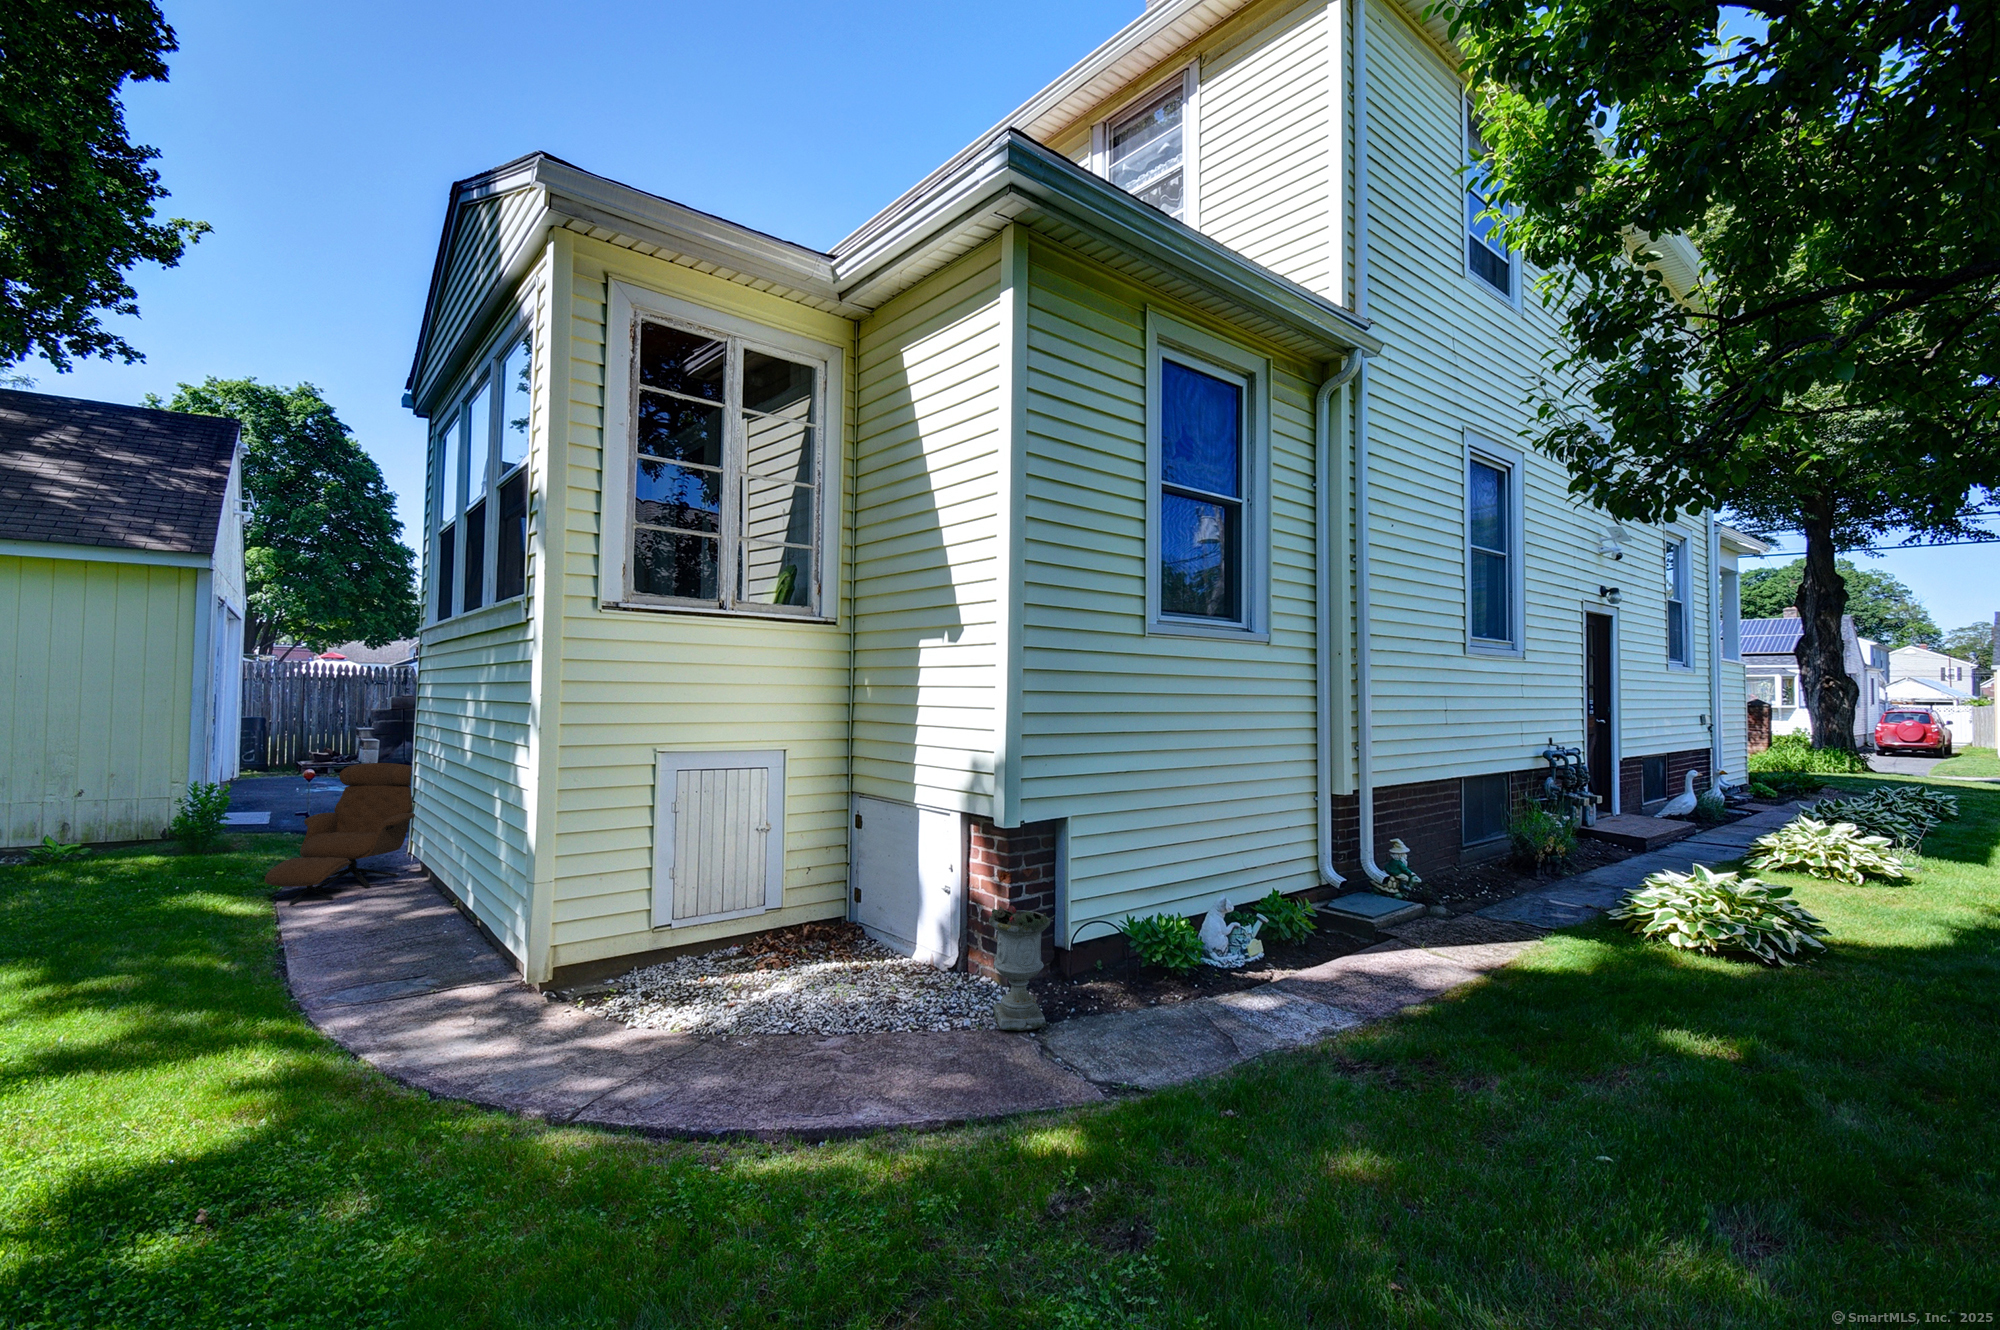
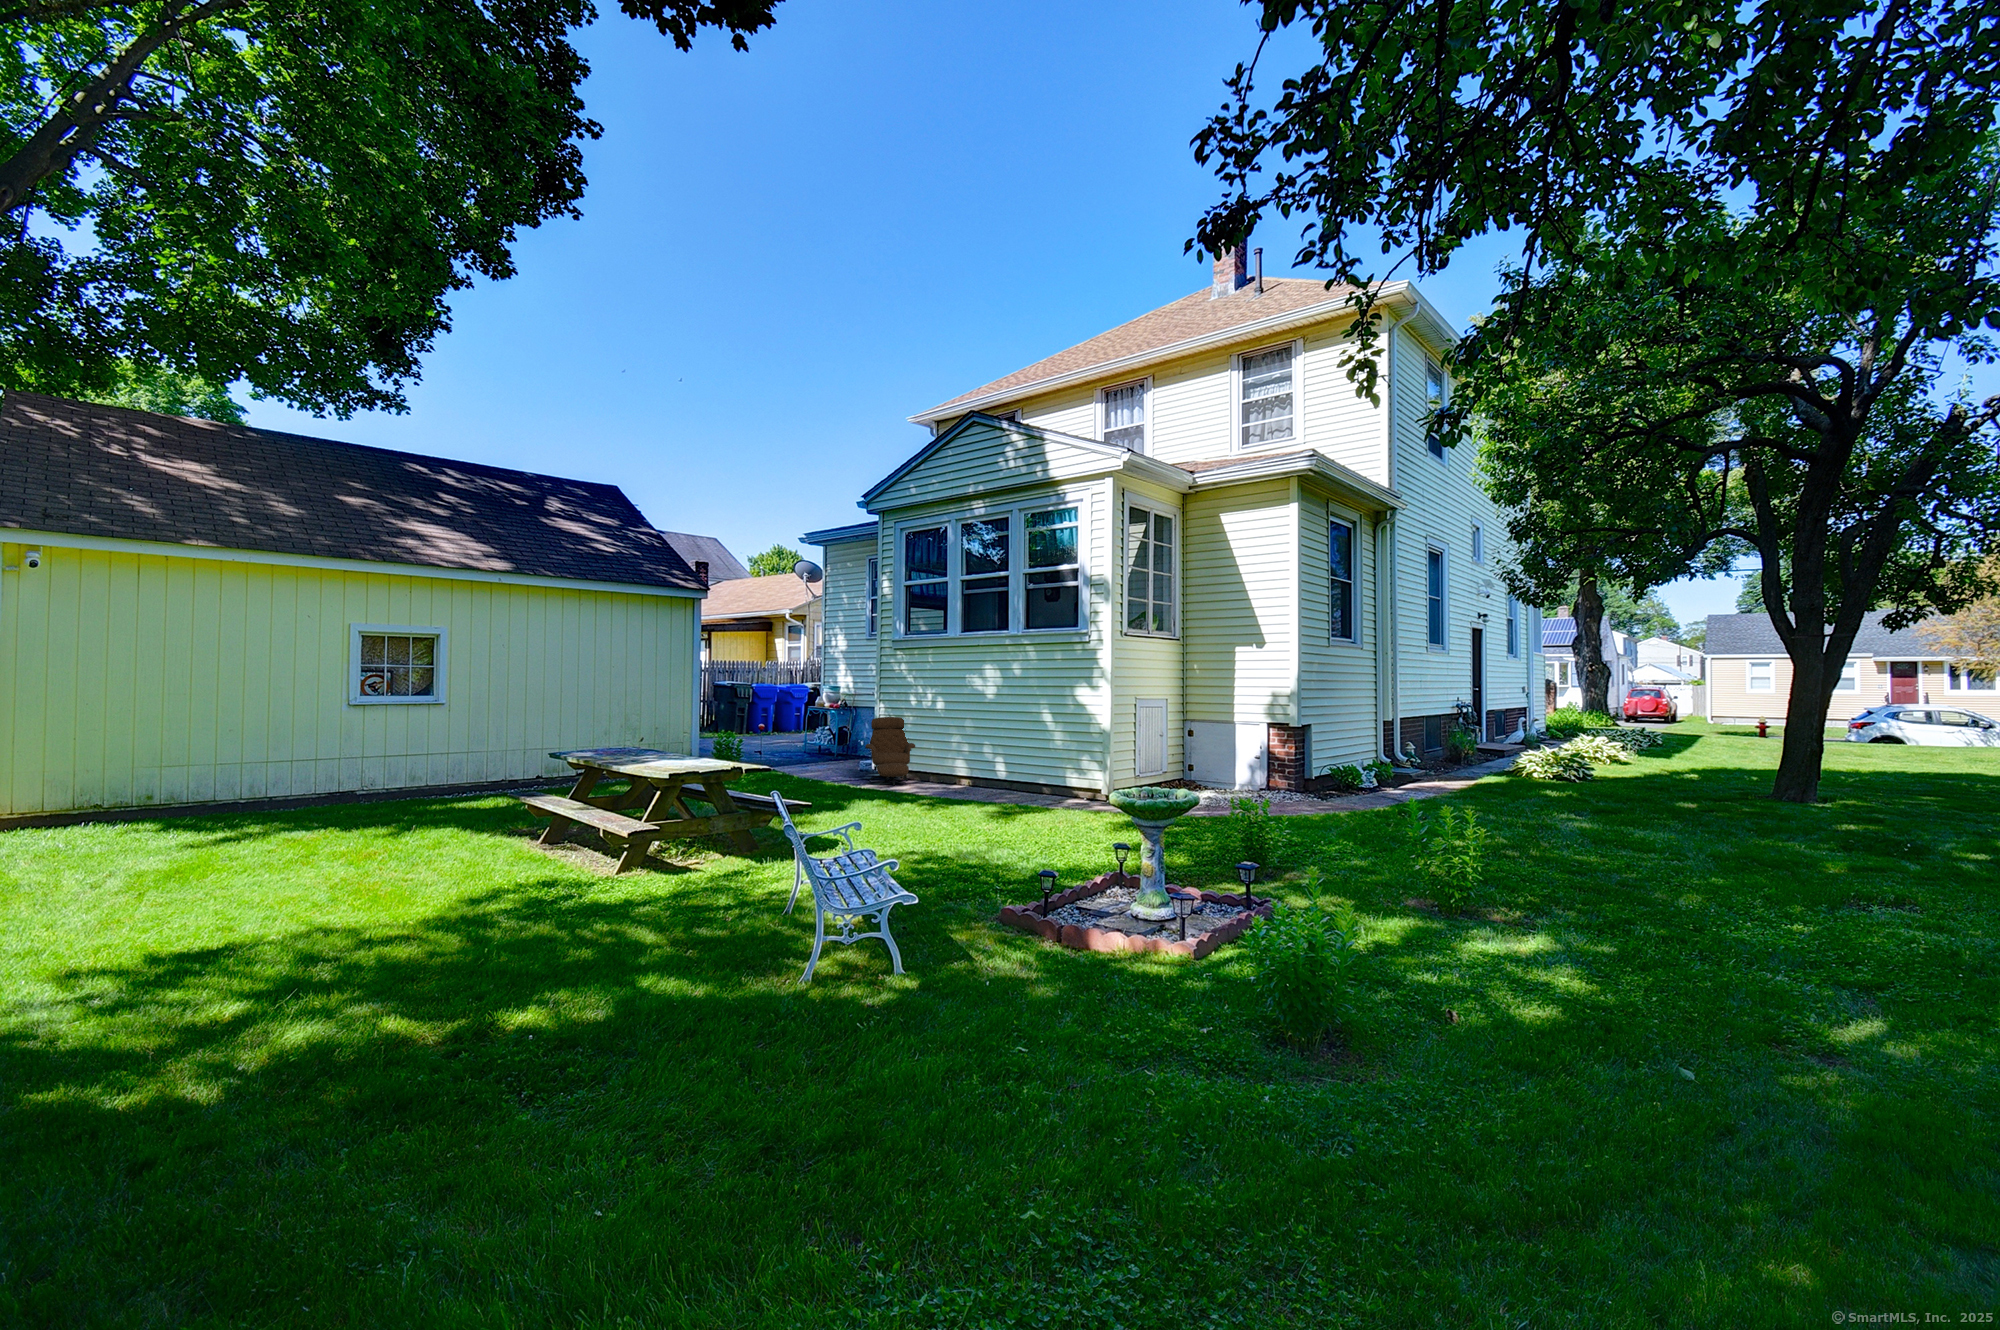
planter: present [989,905,1055,1031] -> none [1293,754,1321,802]

